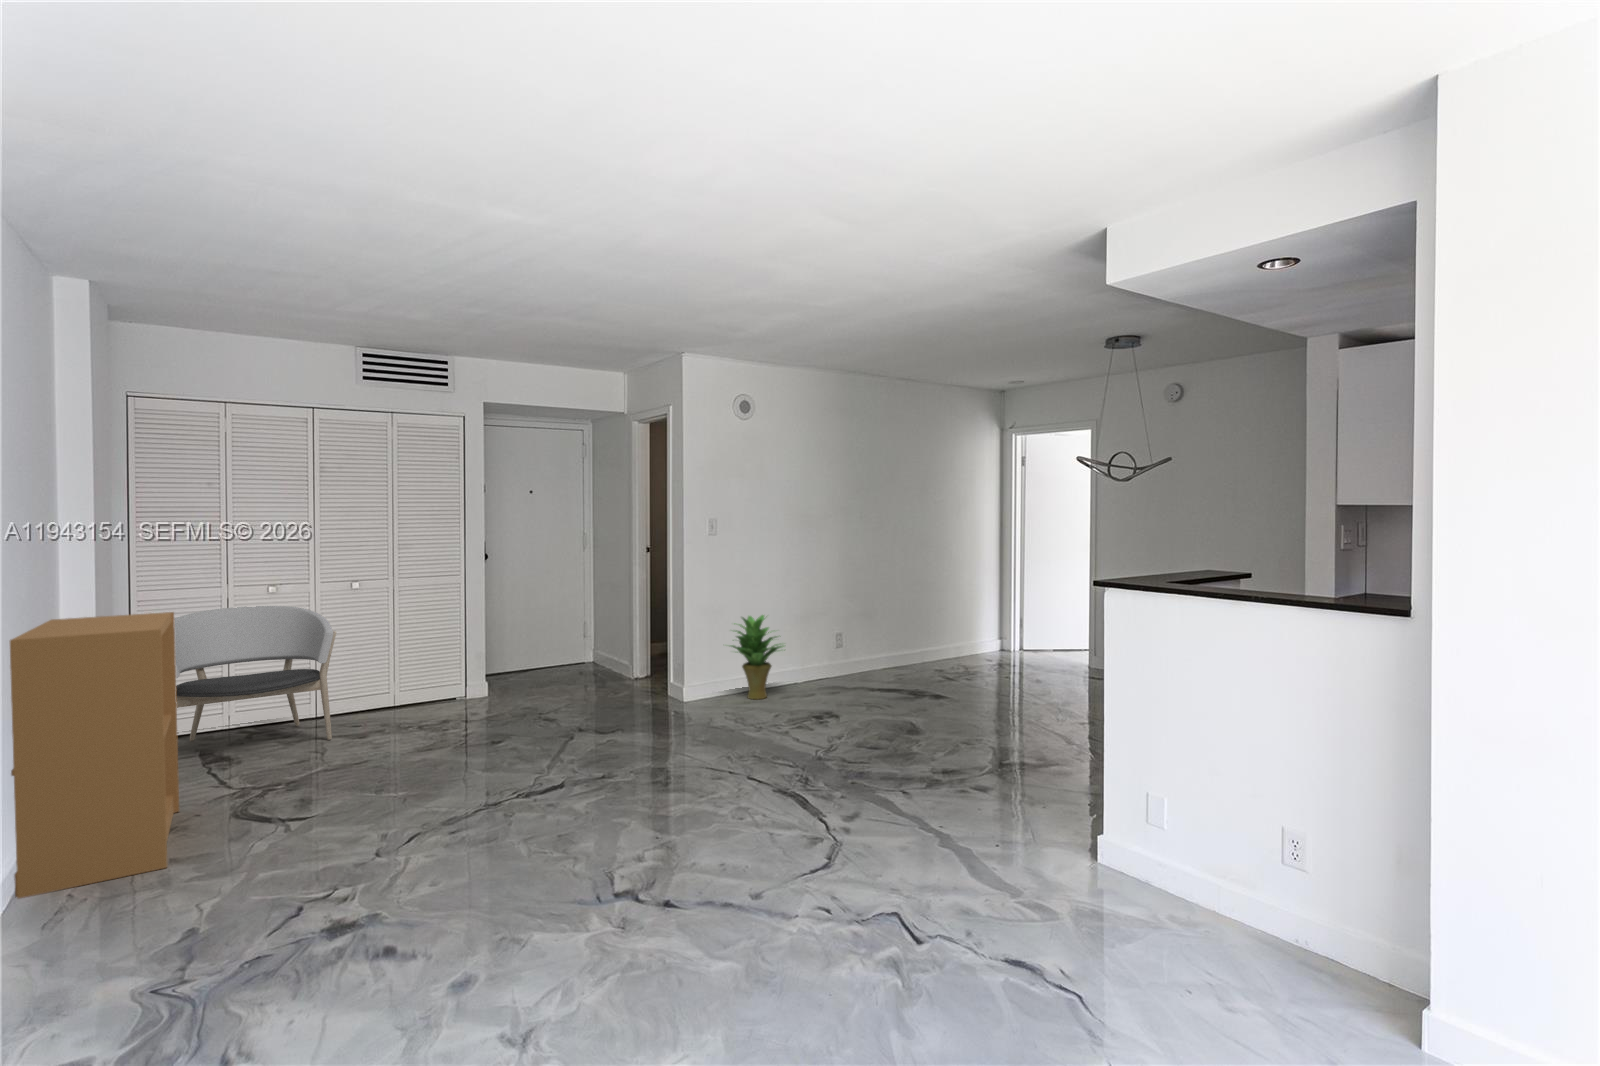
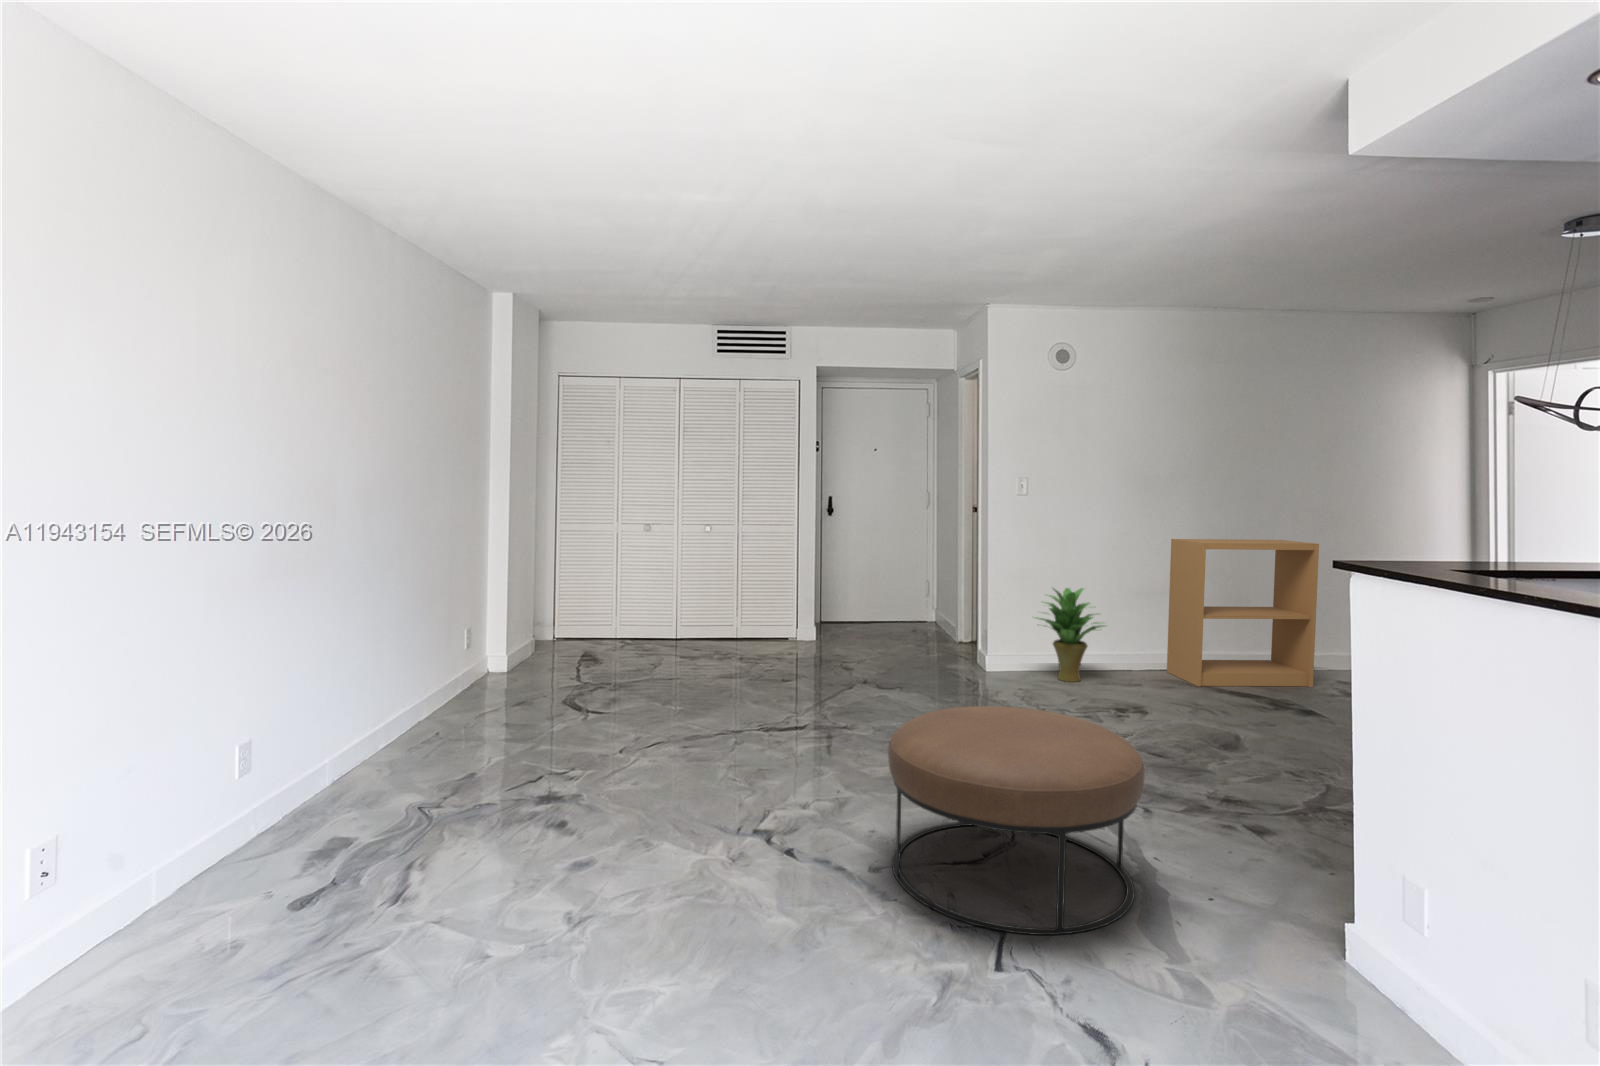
armchair: present [174,606,336,742] -> none [554,543,678,660]
bookshelf: present [10,612,179,898] -> present [1167,539,1319,687]
ottoman: none [751,725,962,916] -> present [888,706,1145,935]

